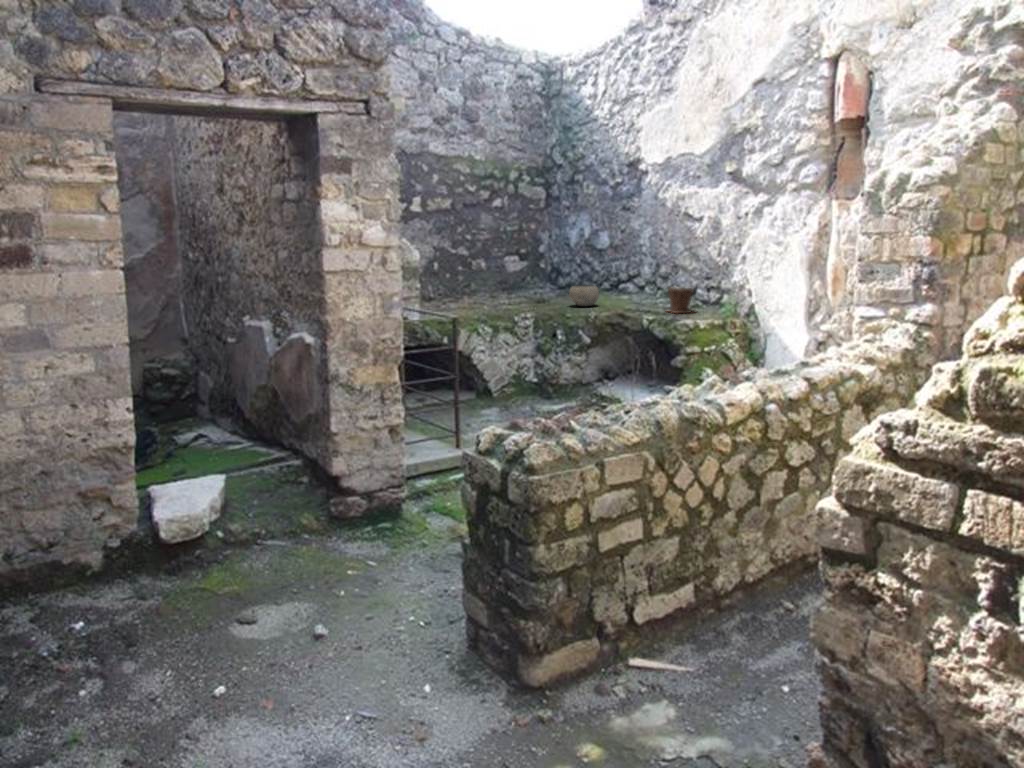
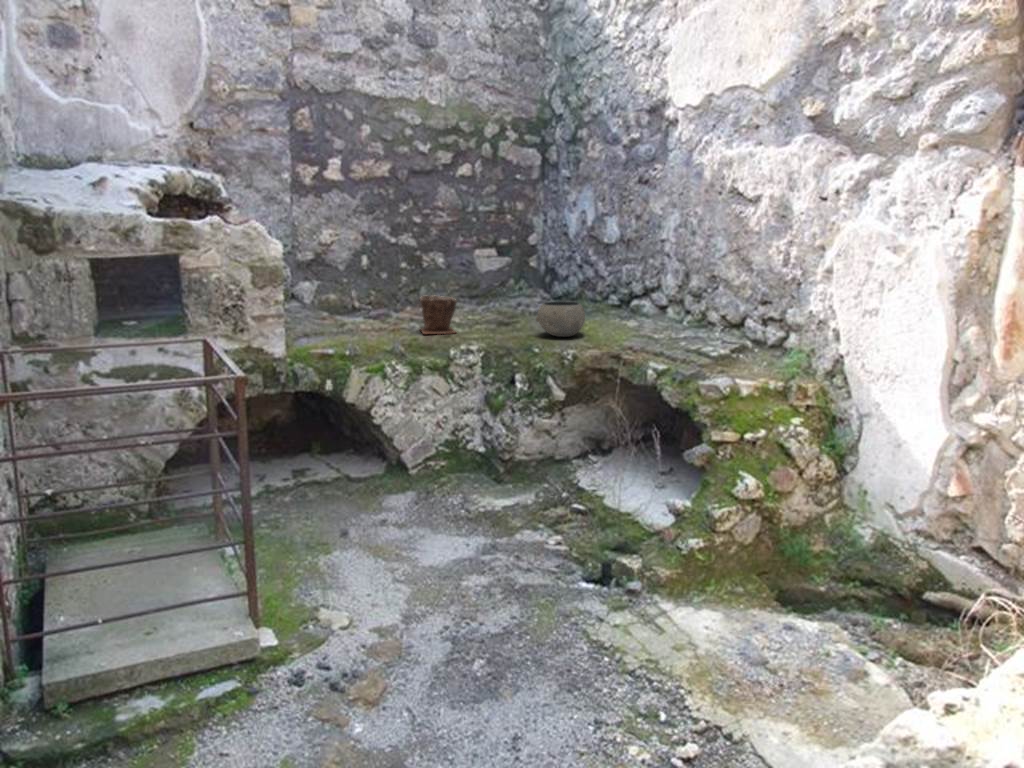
plant pot: present [668,287,694,313] -> present [420,295,457,334]

